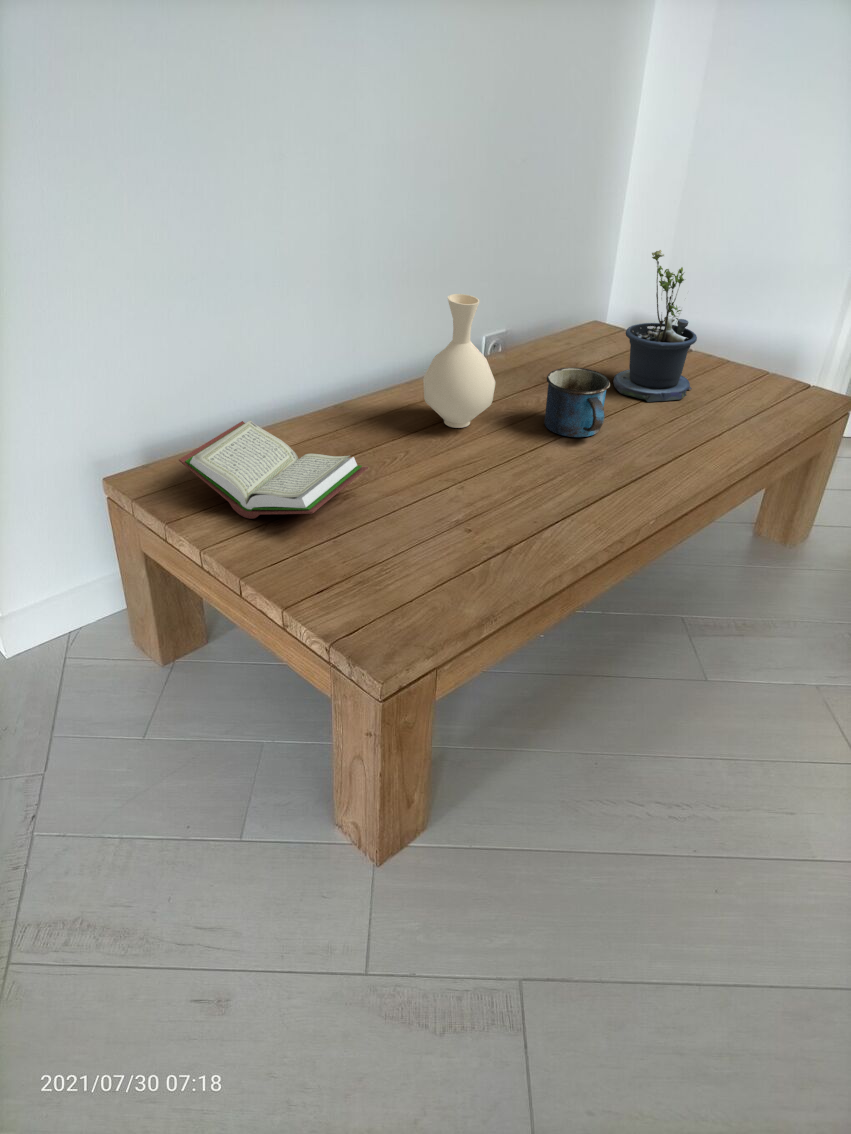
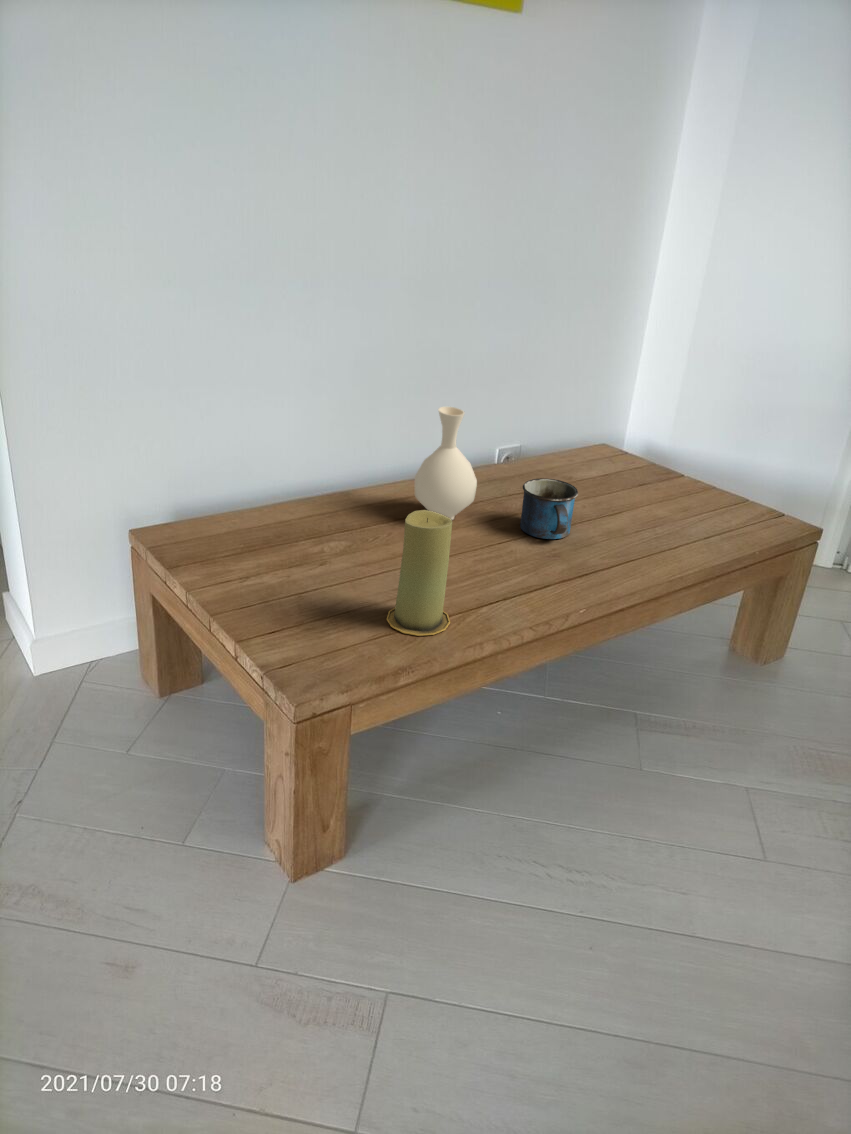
potted plant: present [613,250,697,402] -> none [585,385,672,518]
book: present [179,420,368,519] -> none [186,494,343,572]
candle: none [443,427,518,574] -> present [387,510,452,636]

